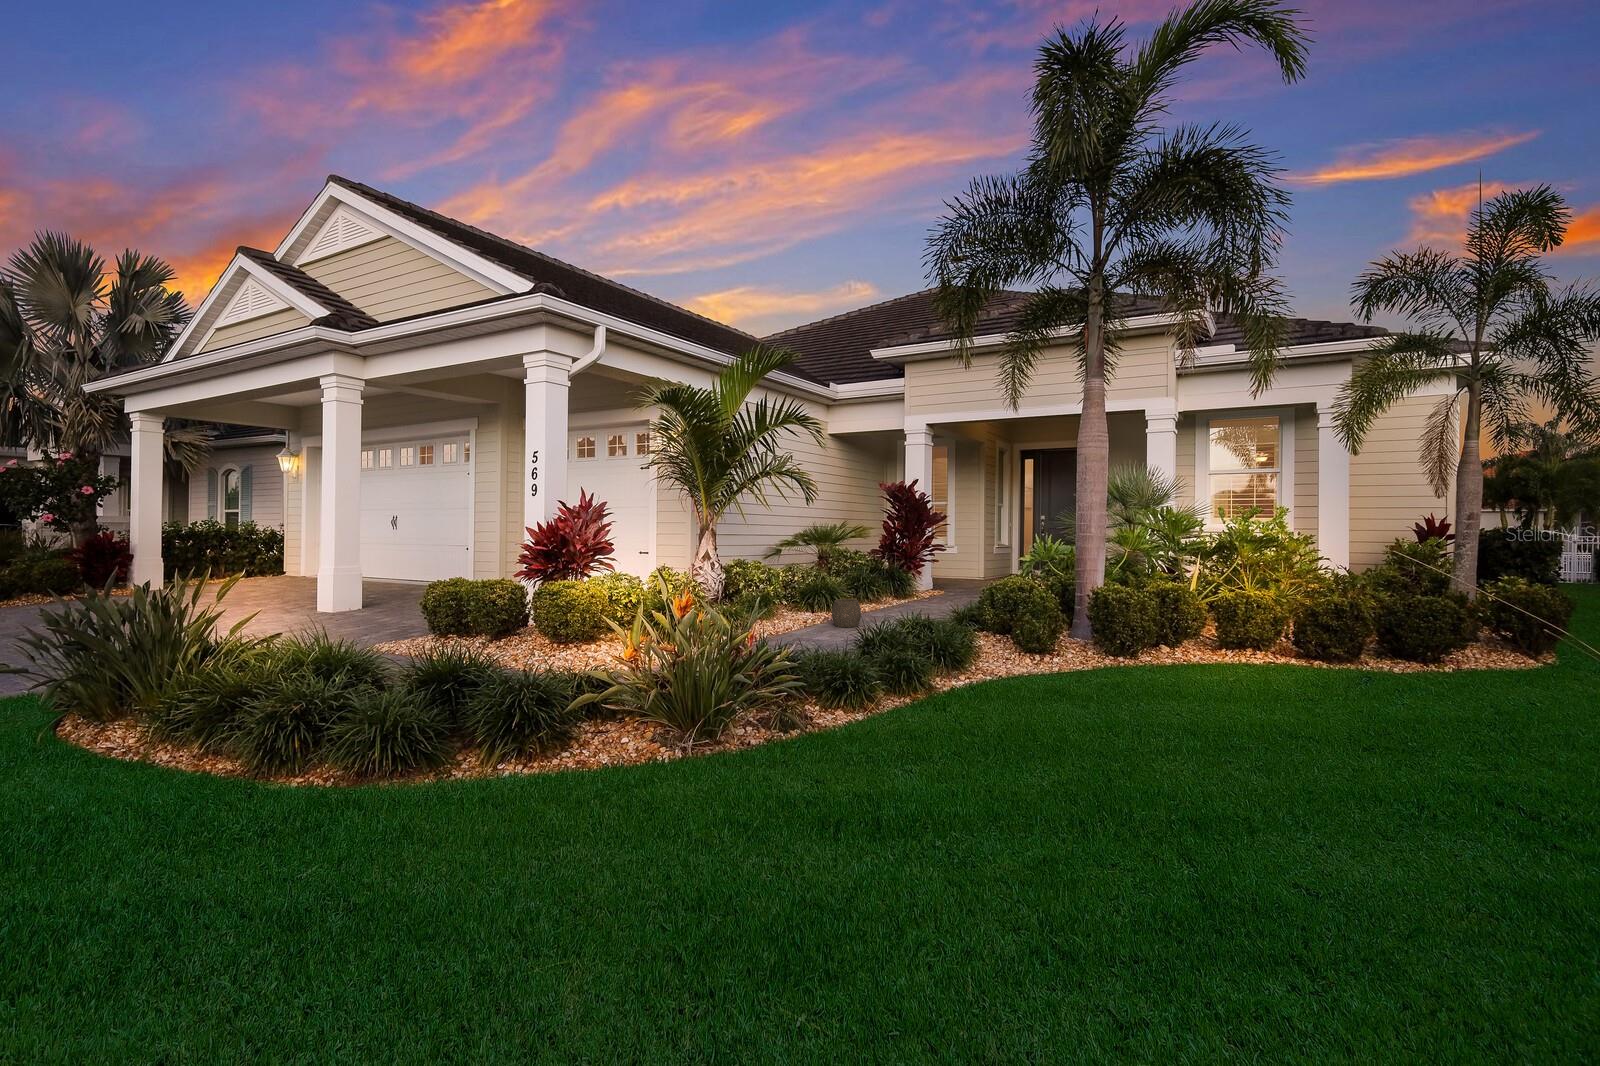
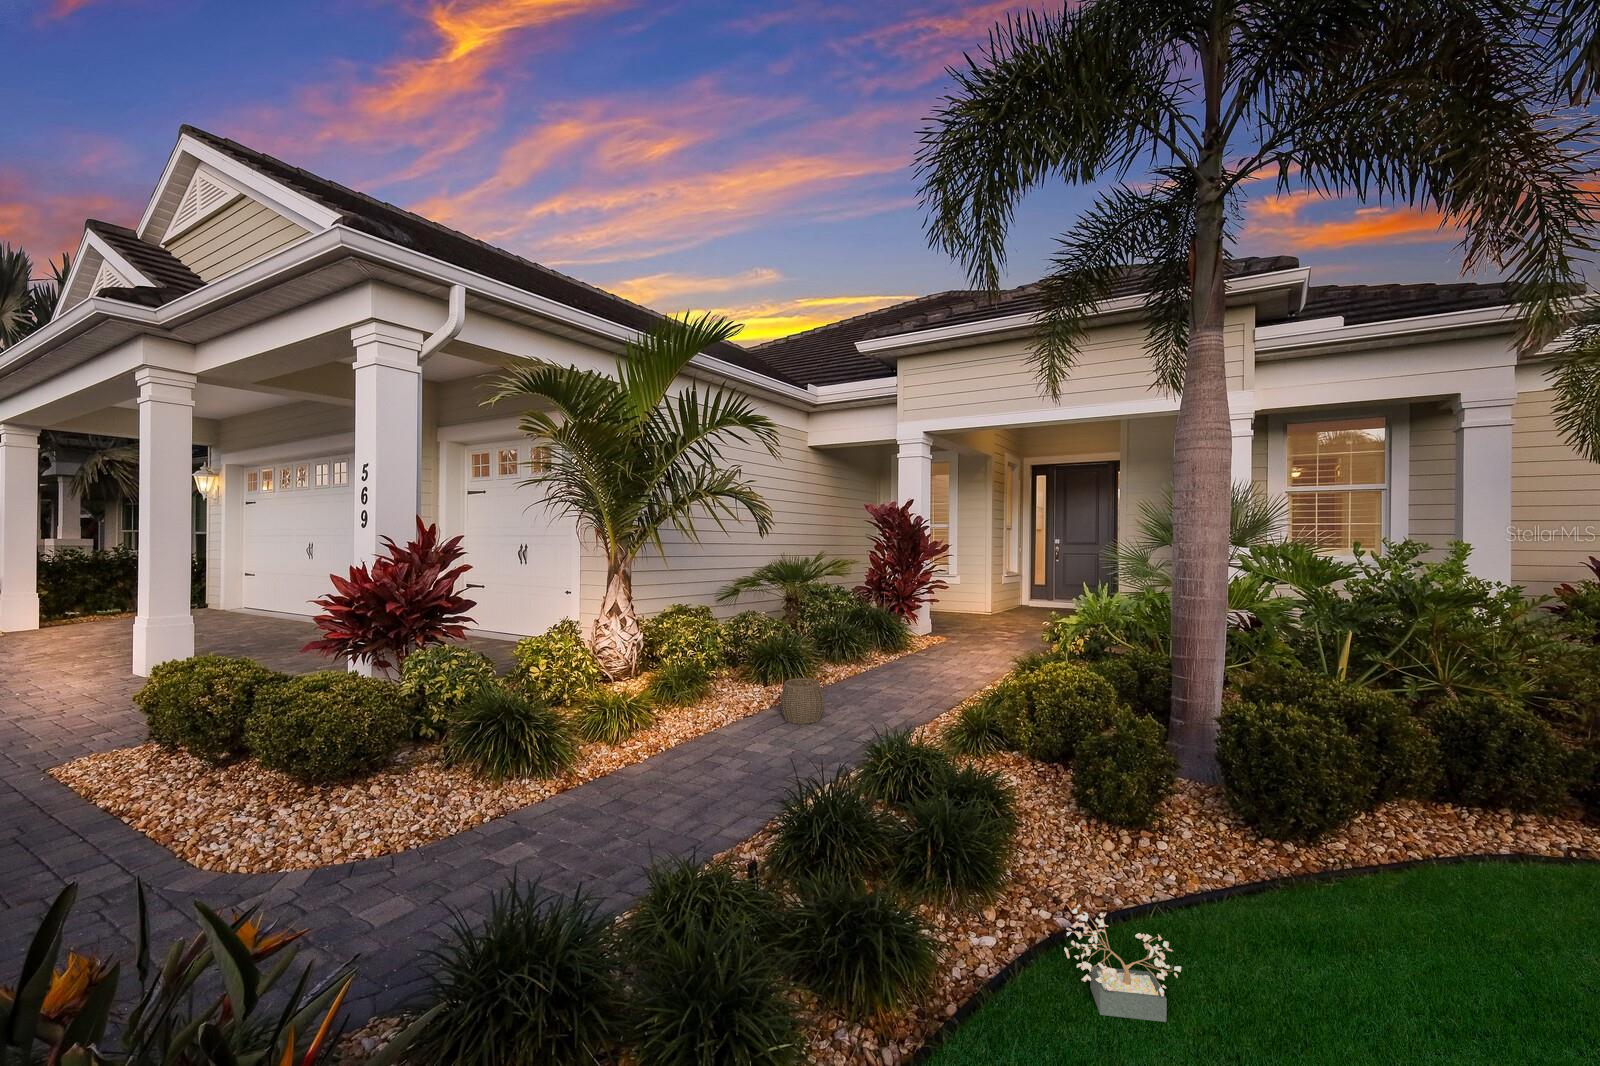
decorative plant: none [992,650,1040,690] -> present [1064,905,1181,1022]

